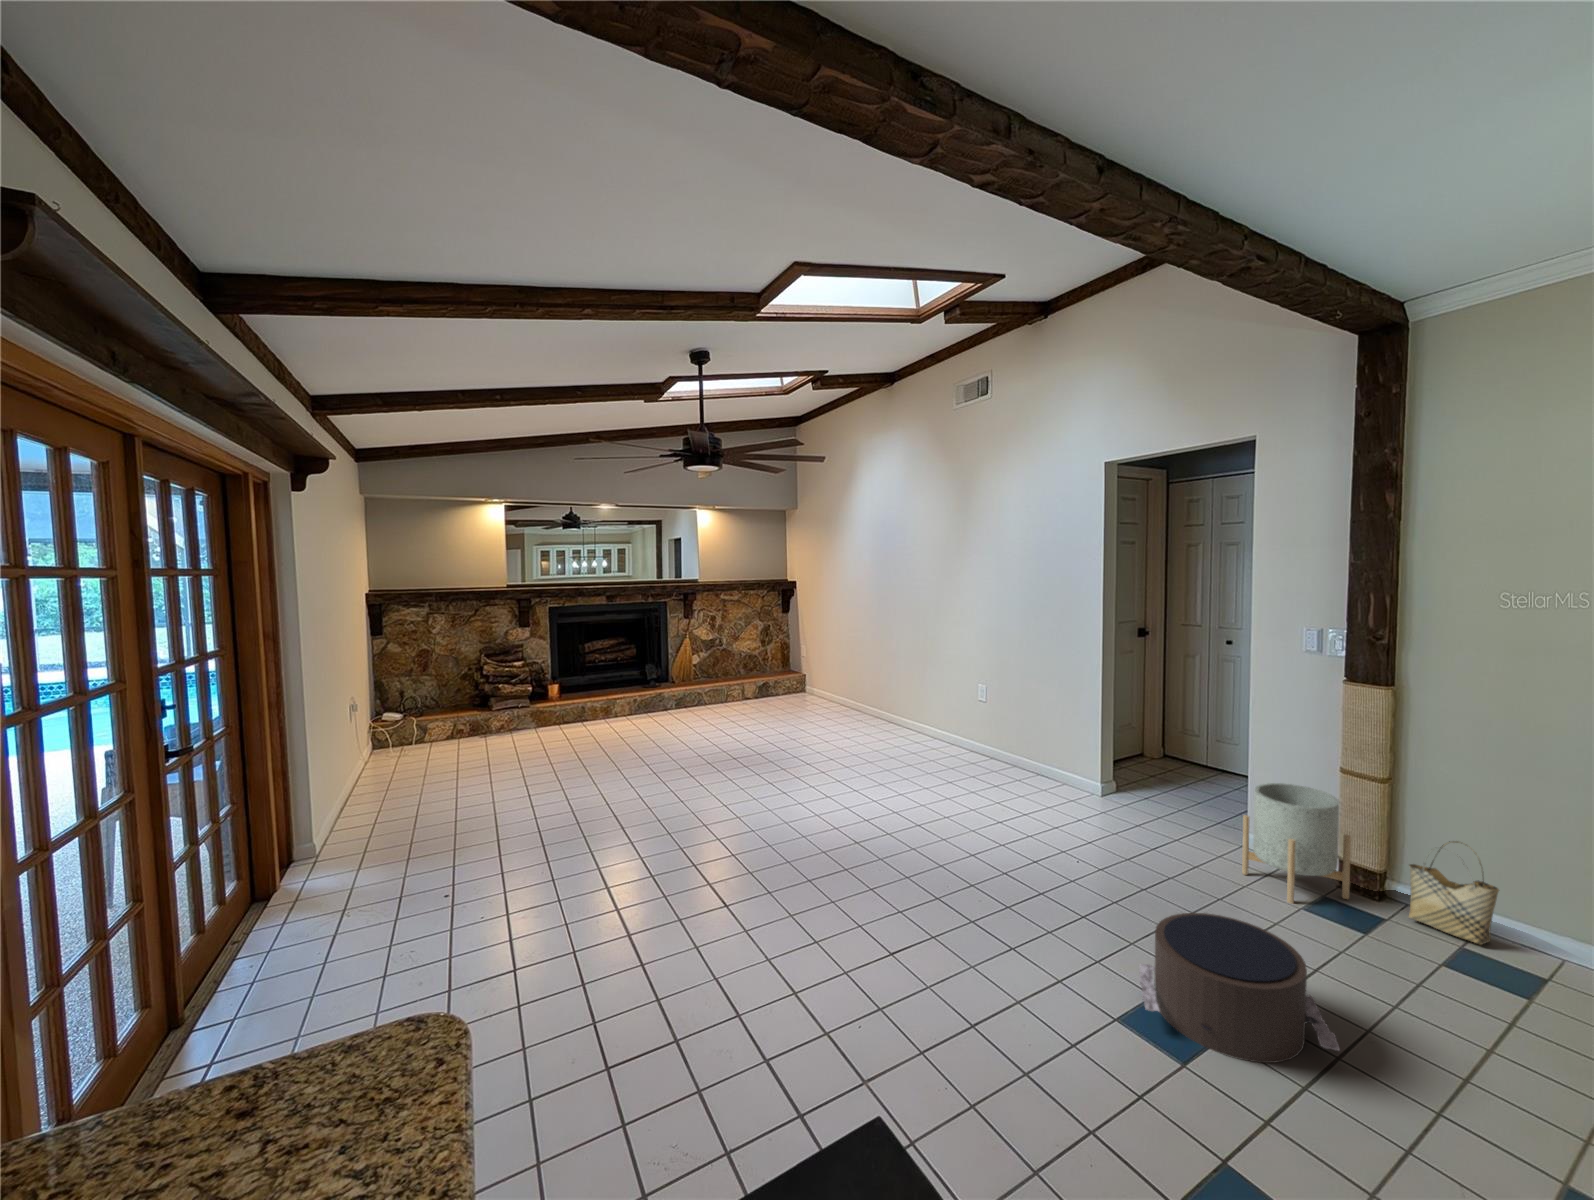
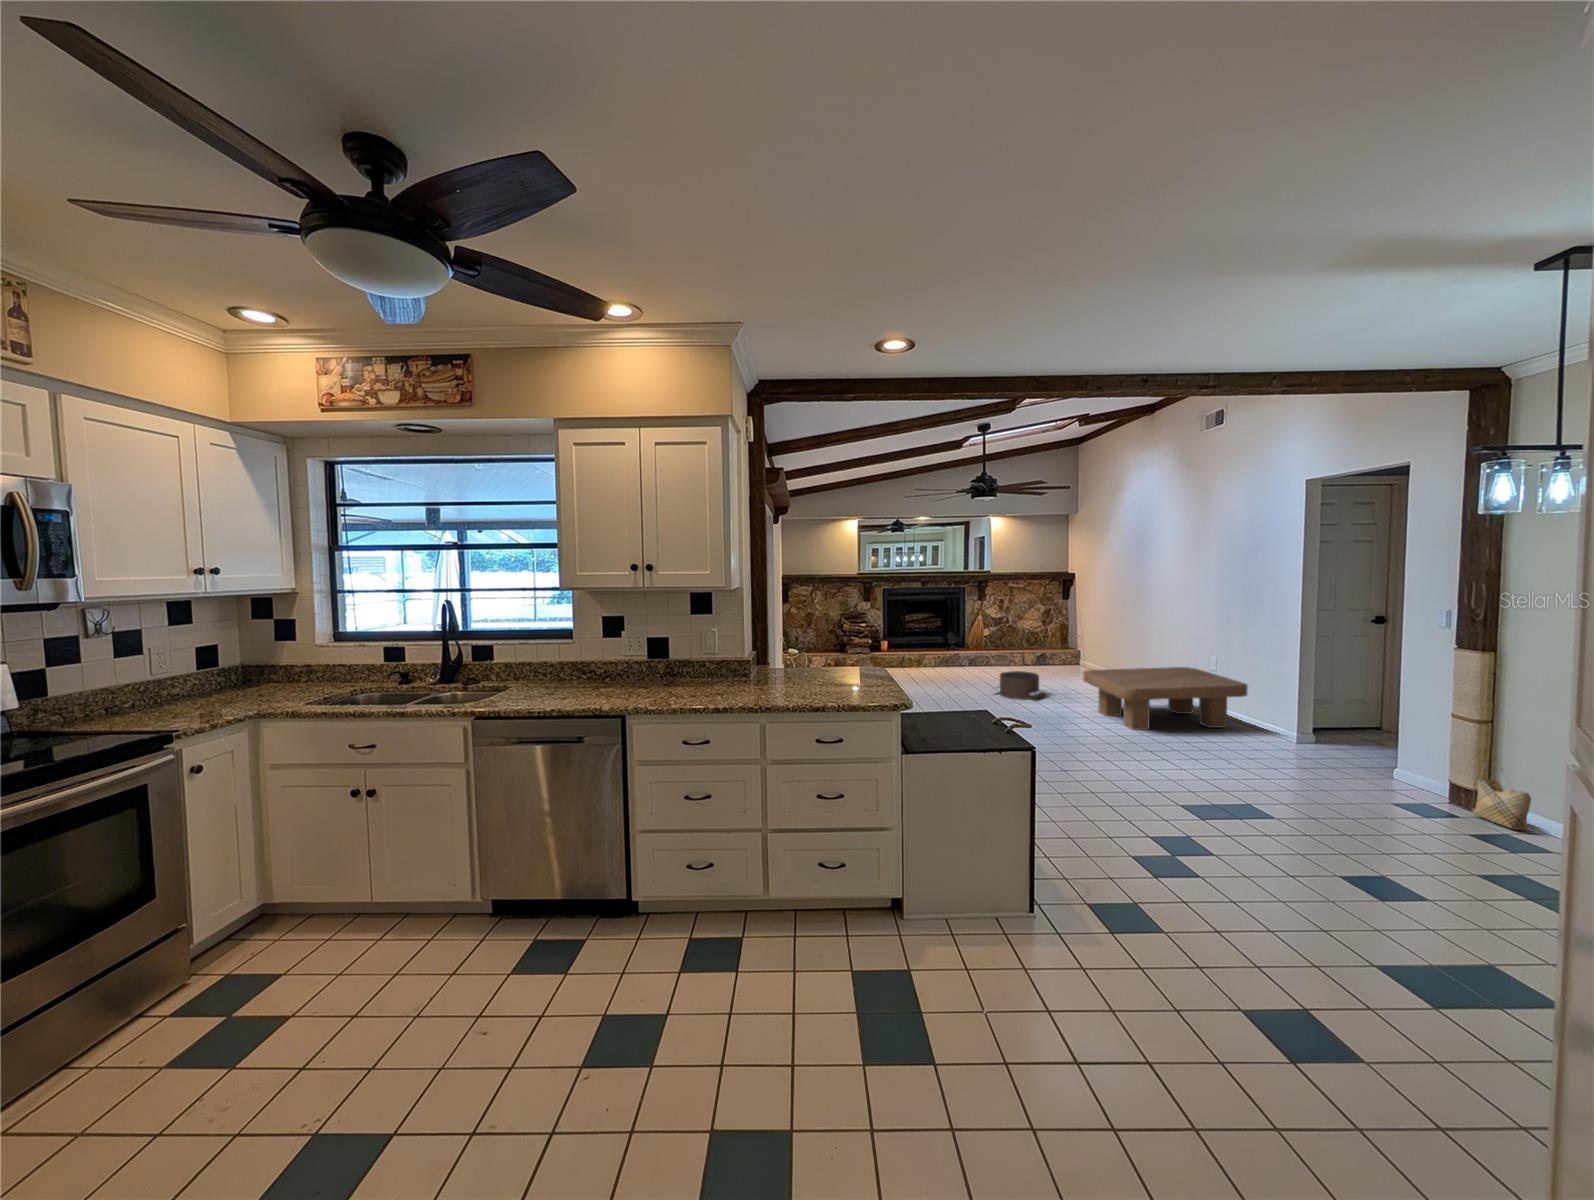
coffee table: none [838,700,1042,807] -> present [1083,667,1248,730]
planter: present [1242,783,1351,904] -> none [1364,723,1441,803]
pouf: present [1139,913,1340,1063] -> present [993,671,1042,700]

